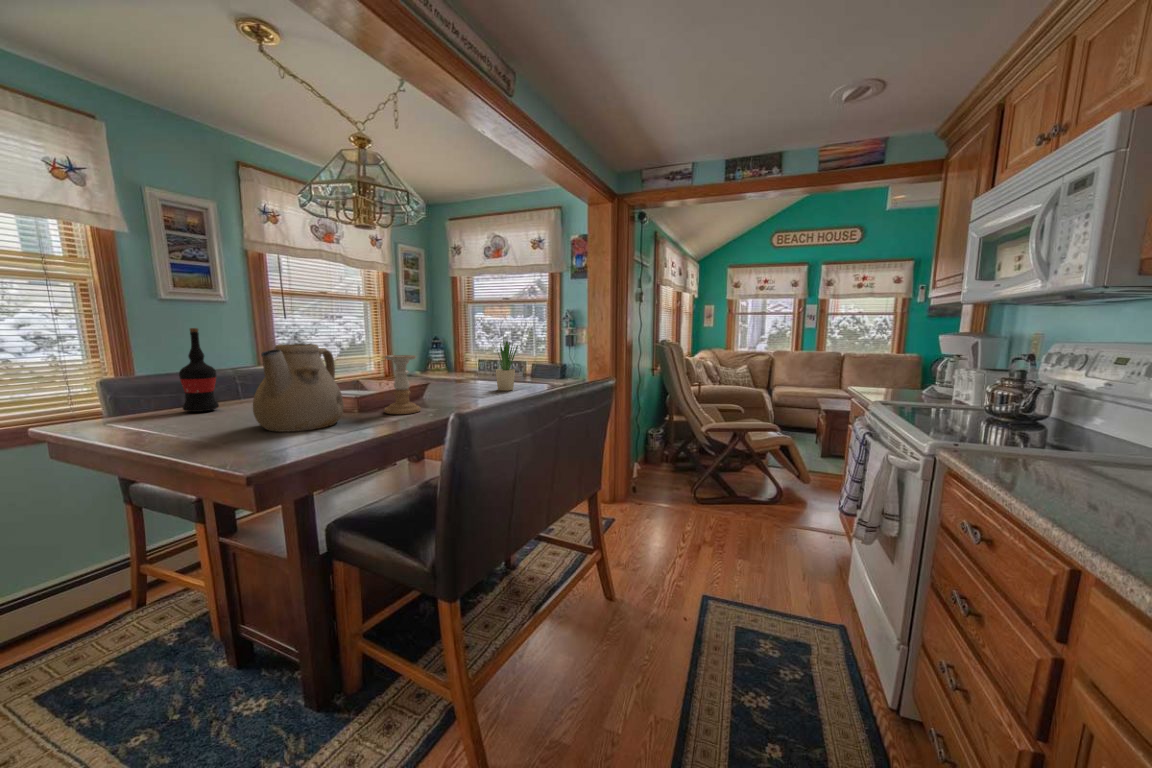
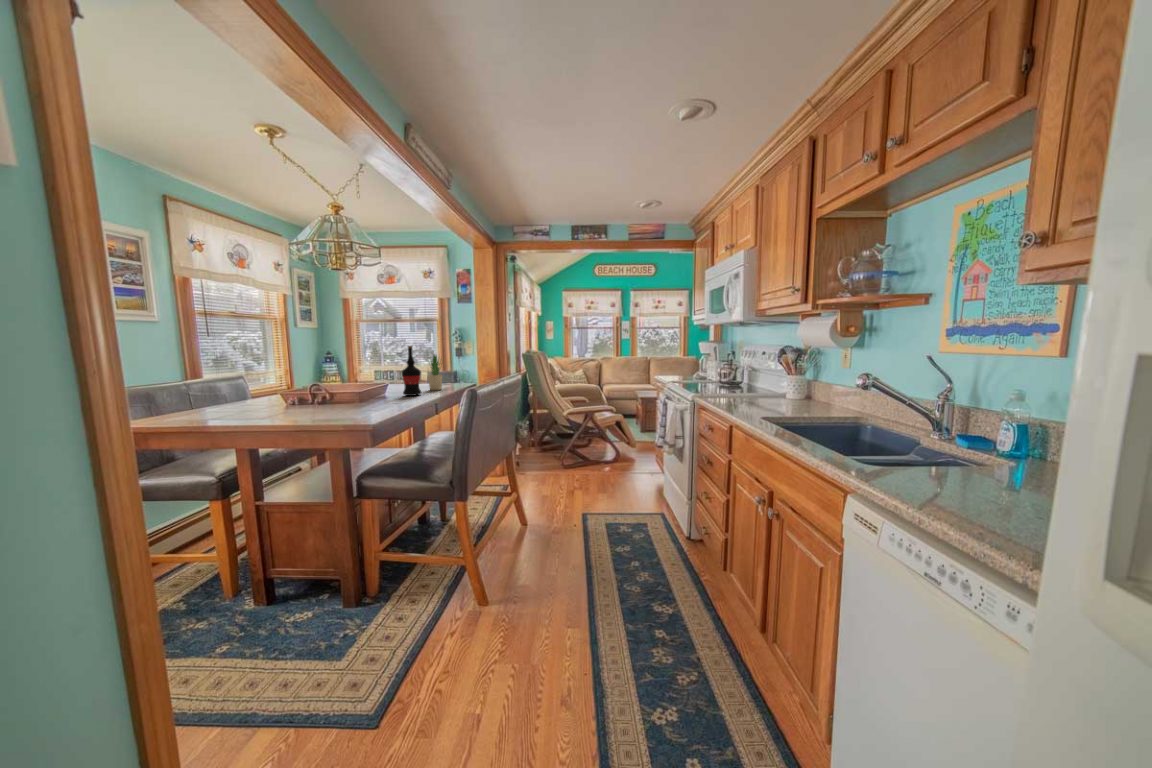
wine bottle: present [179,328,219,412] -> present [402,346,421,396]
teapot: present [253,344,344,432] -> none [290,360,353,421]
candle holder: present [384,355,420,414] -> none [371,366,397,407]

